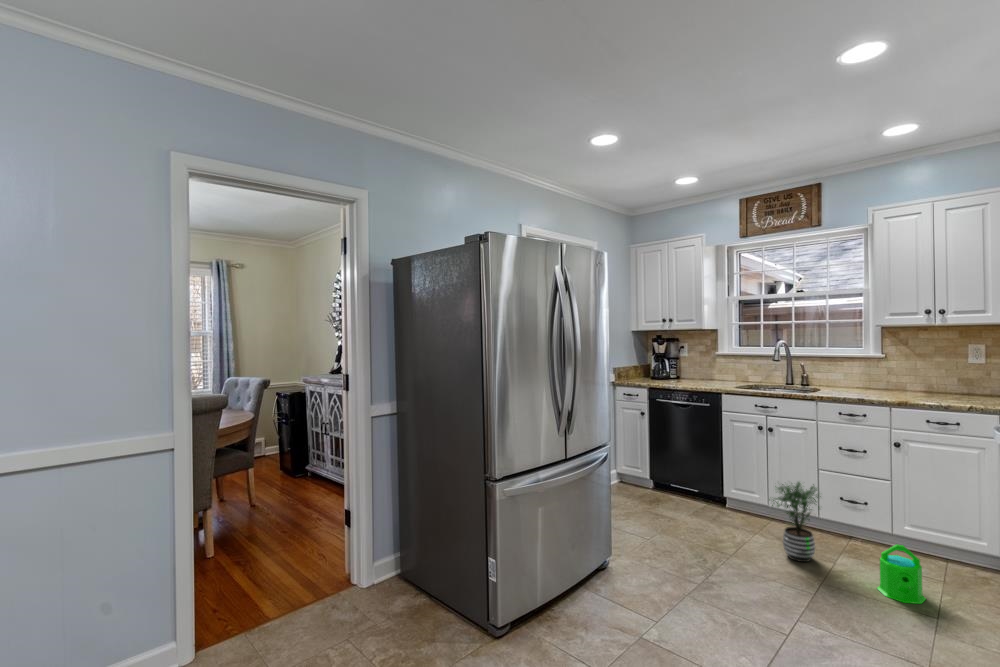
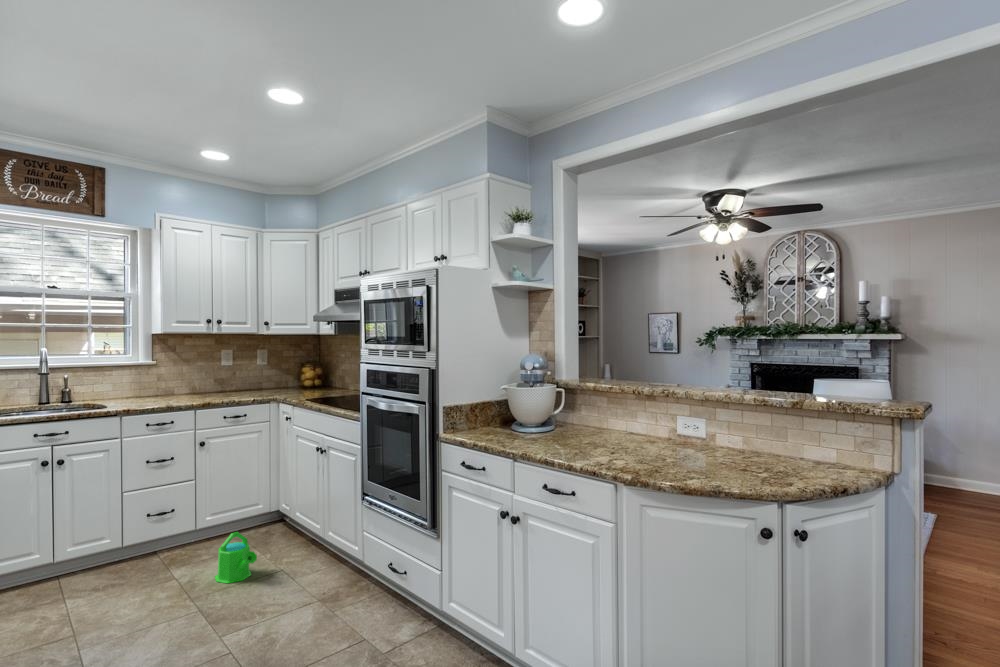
potted plant: present [769,482,821,562] -> none [101,505,170,600]

